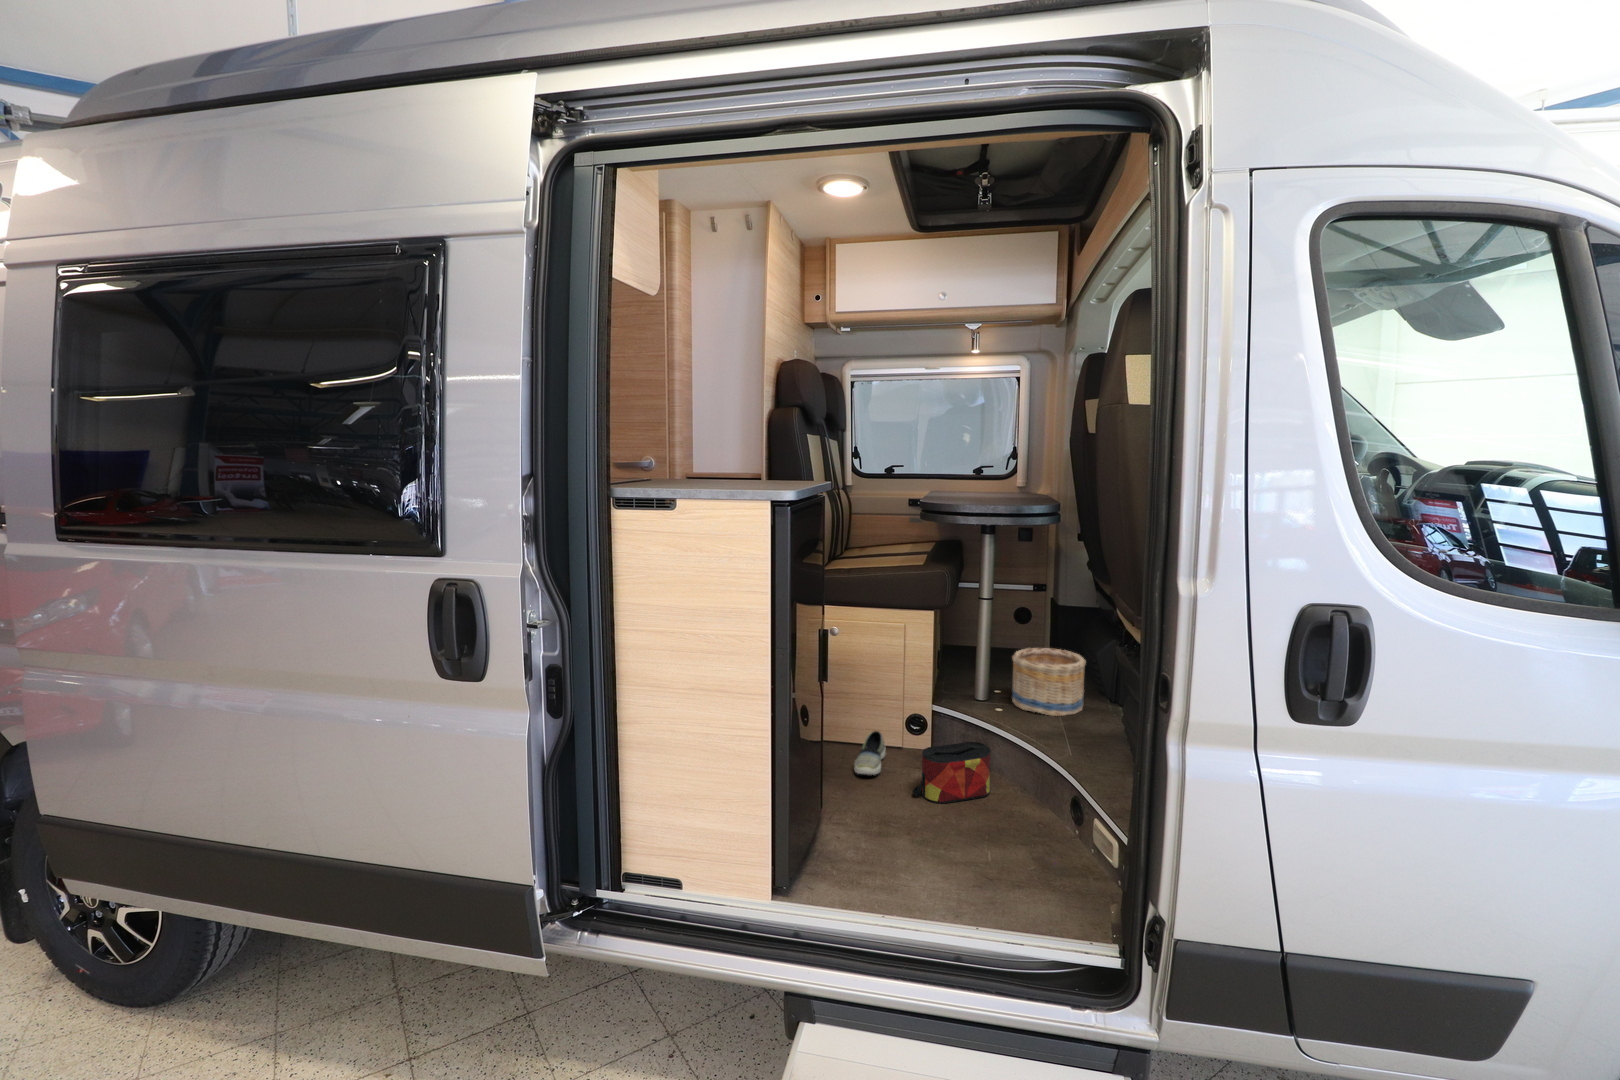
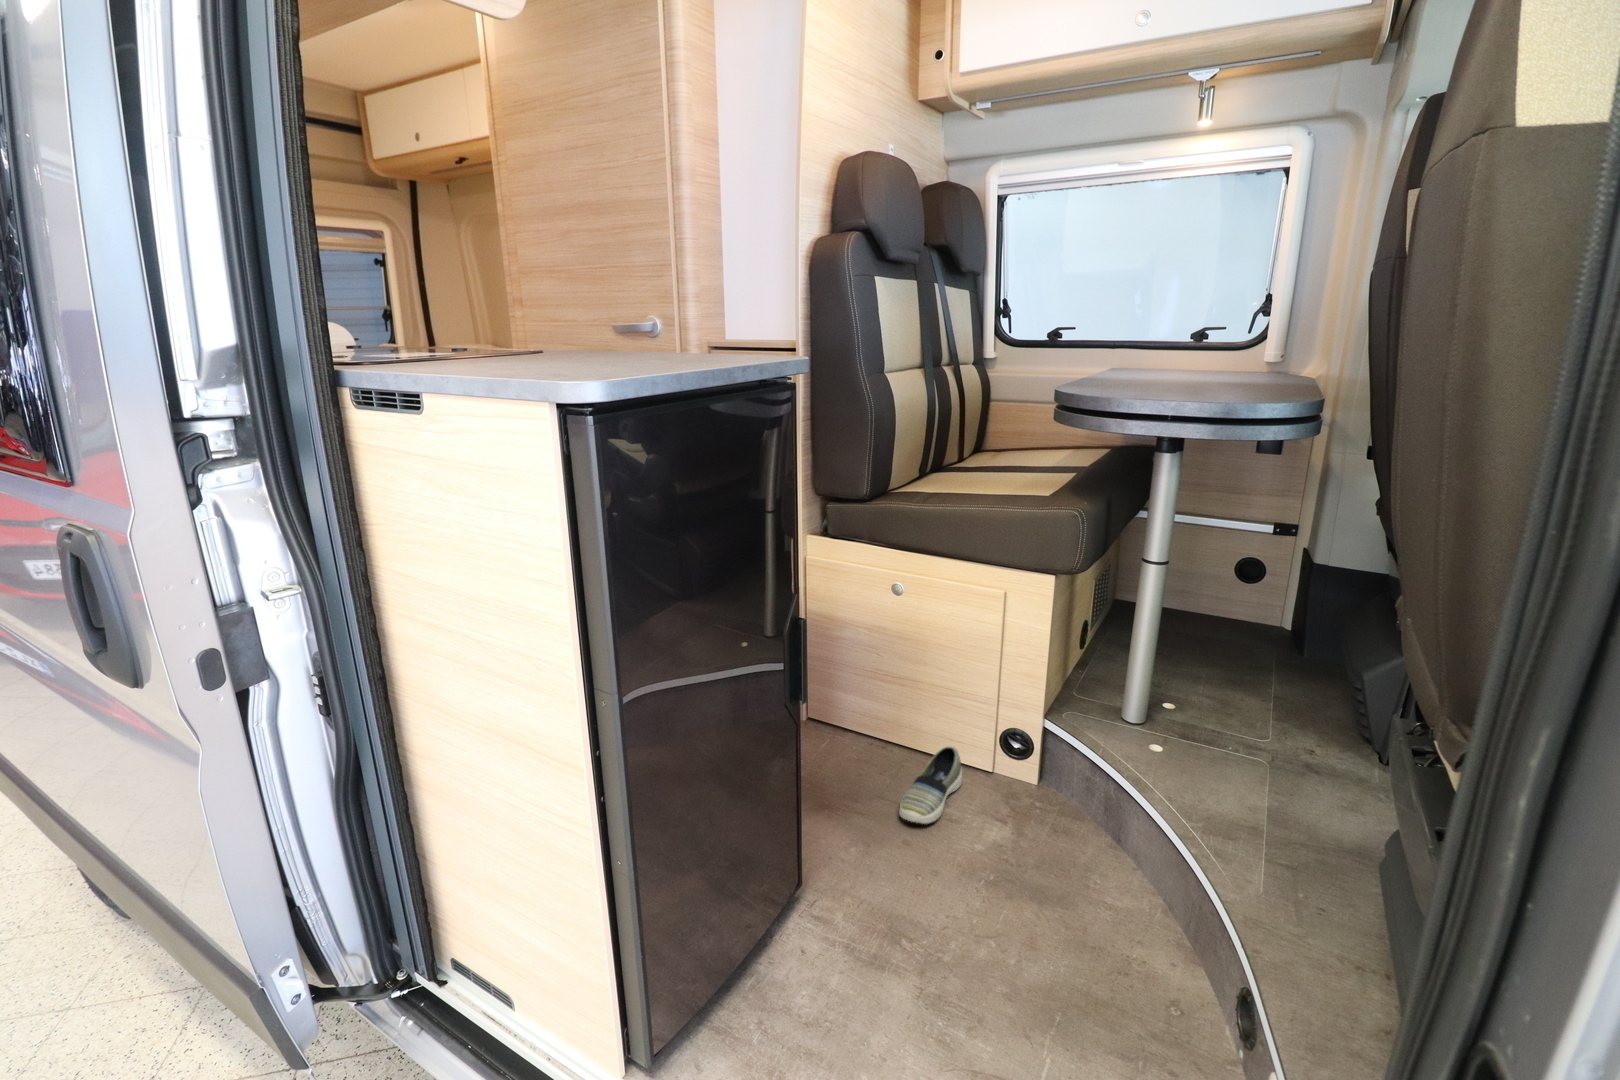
basket: present [1012,648,1086,716] -> none [1186,646,1334,777]
bag: present [913,742,990,804] -> none [971,805,1113,906]

